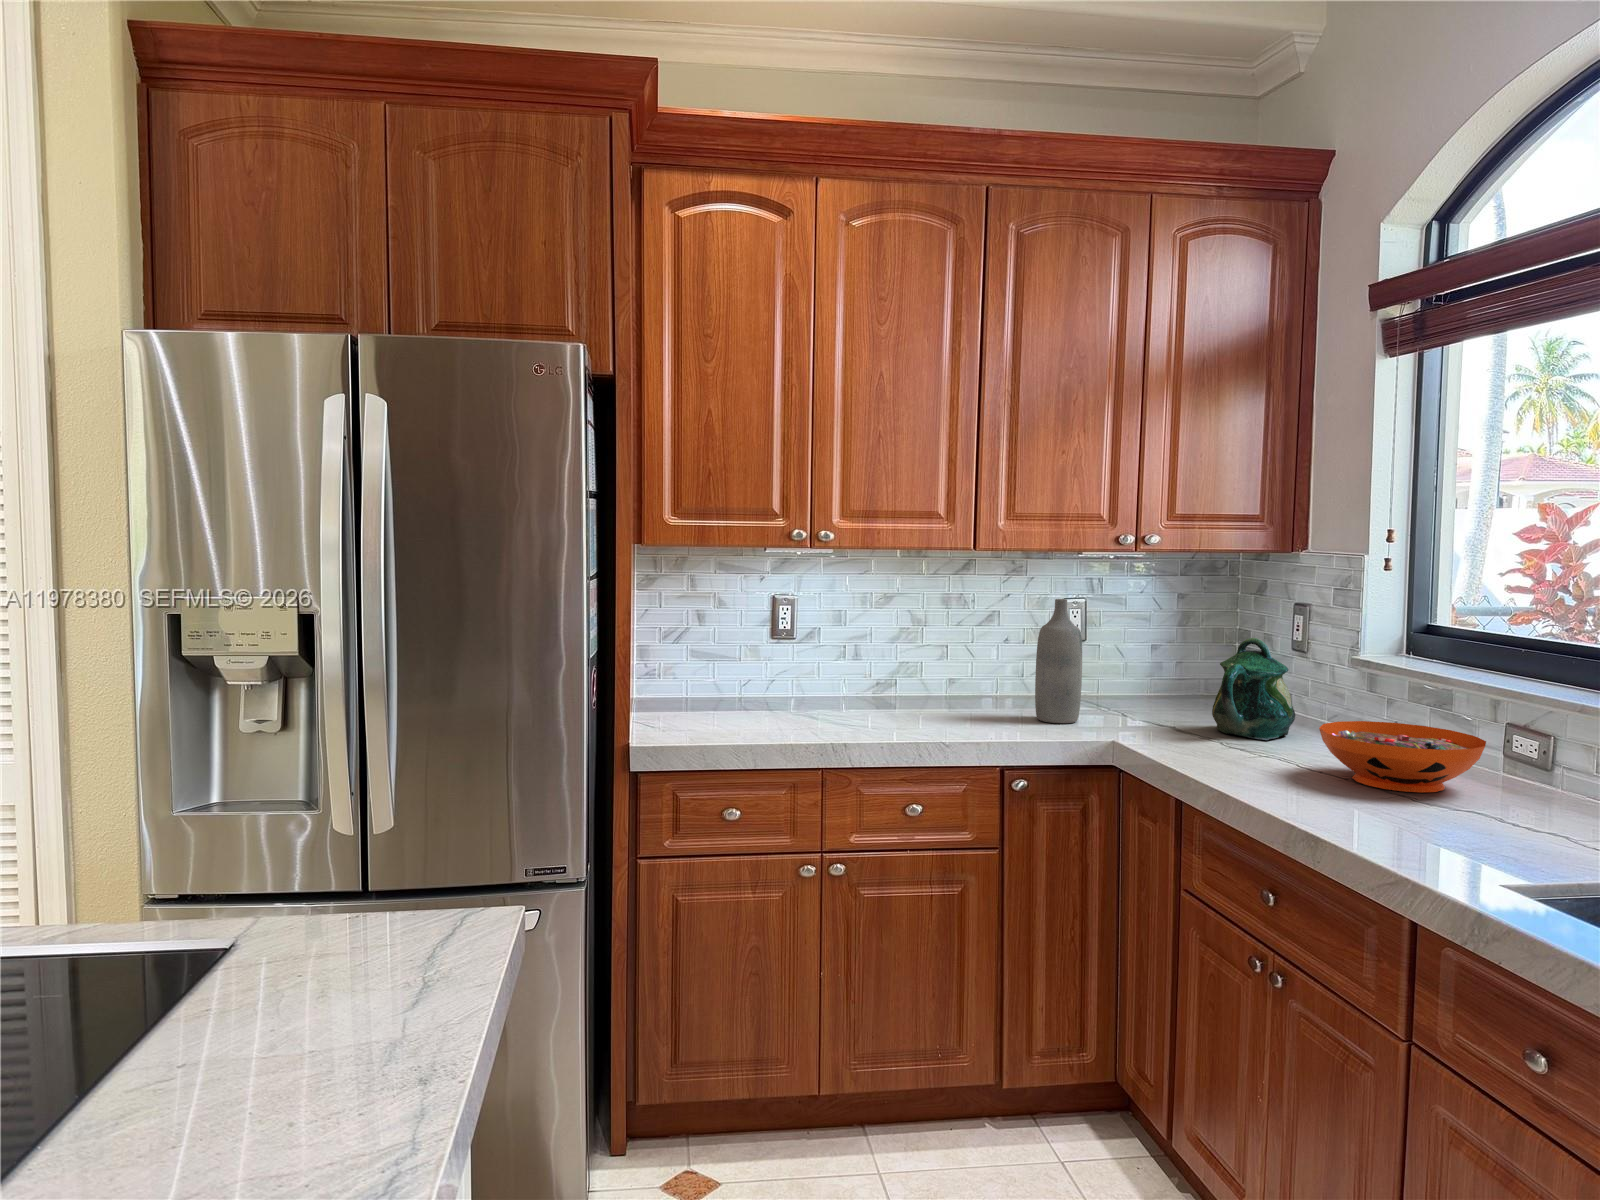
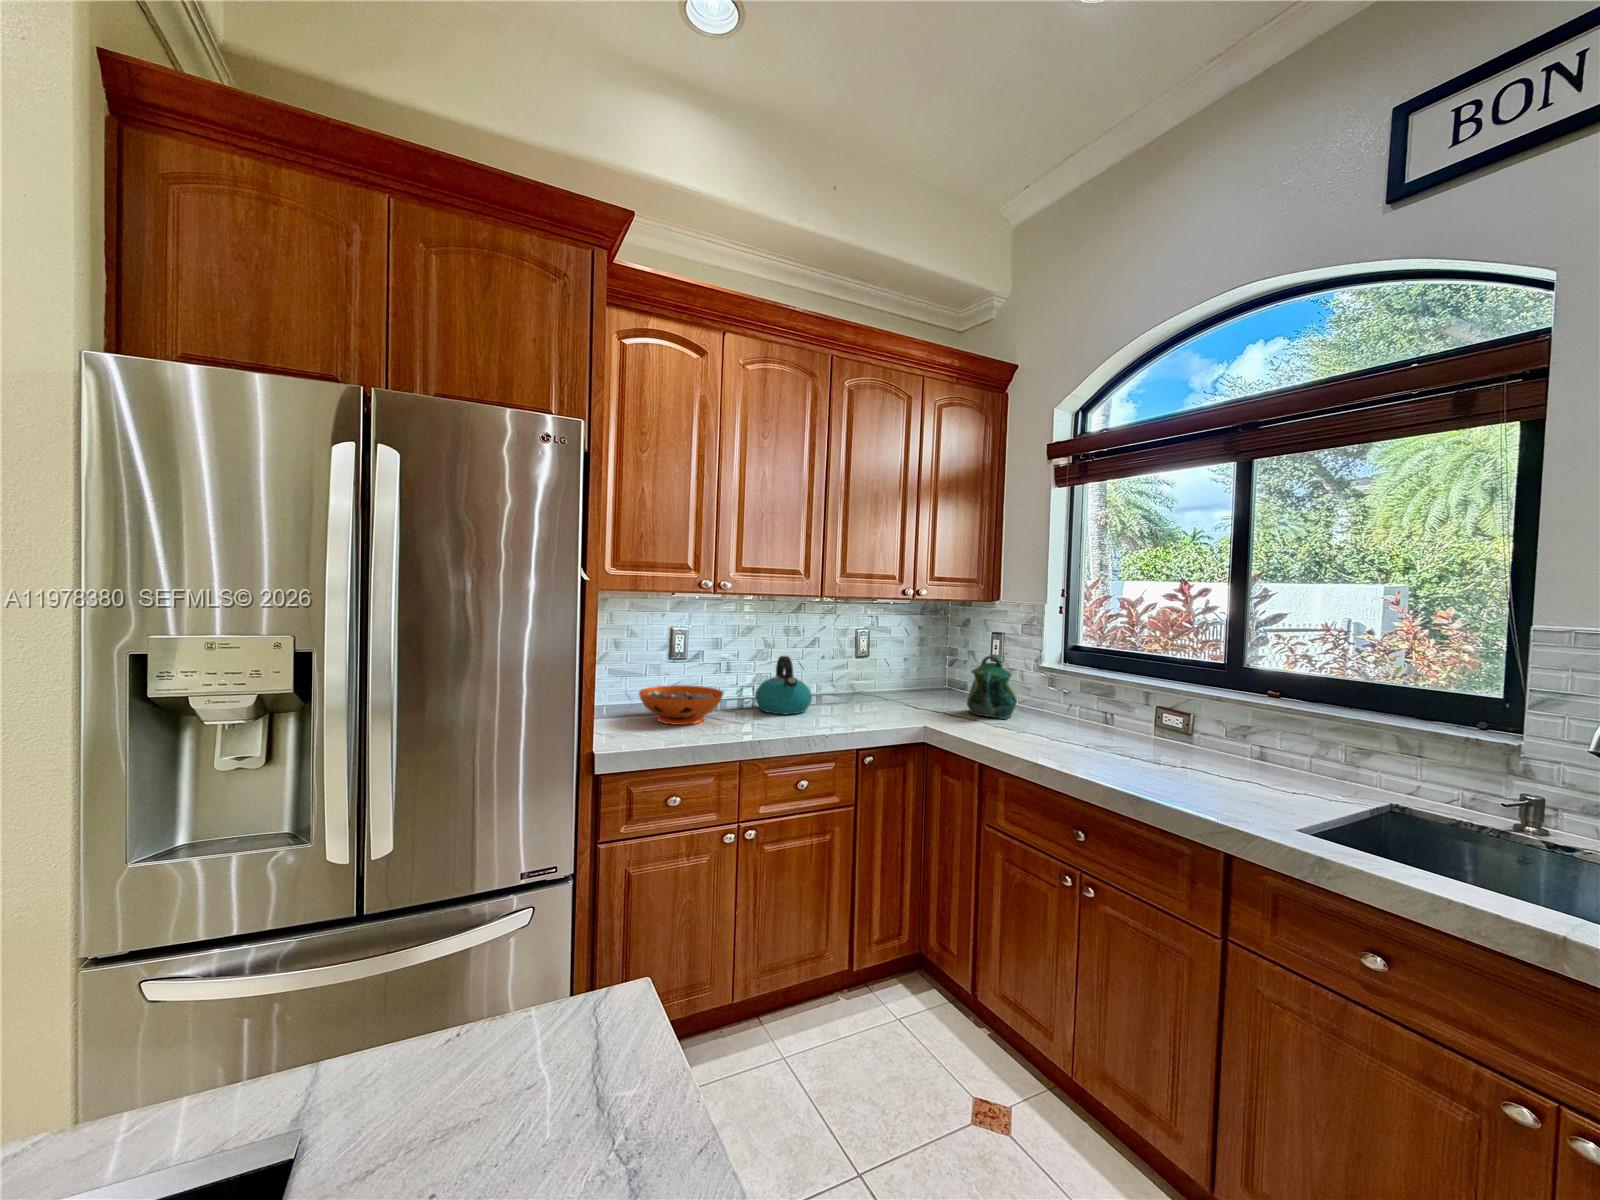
bottle: present [1035,599,1082,723] -> none [859,631,890,713]
kettle: none [879,635,962,718] -> present [755,656,812,714]
decorative bowl: present [1319,721,1486,792] -> present [639,685,723,725]

